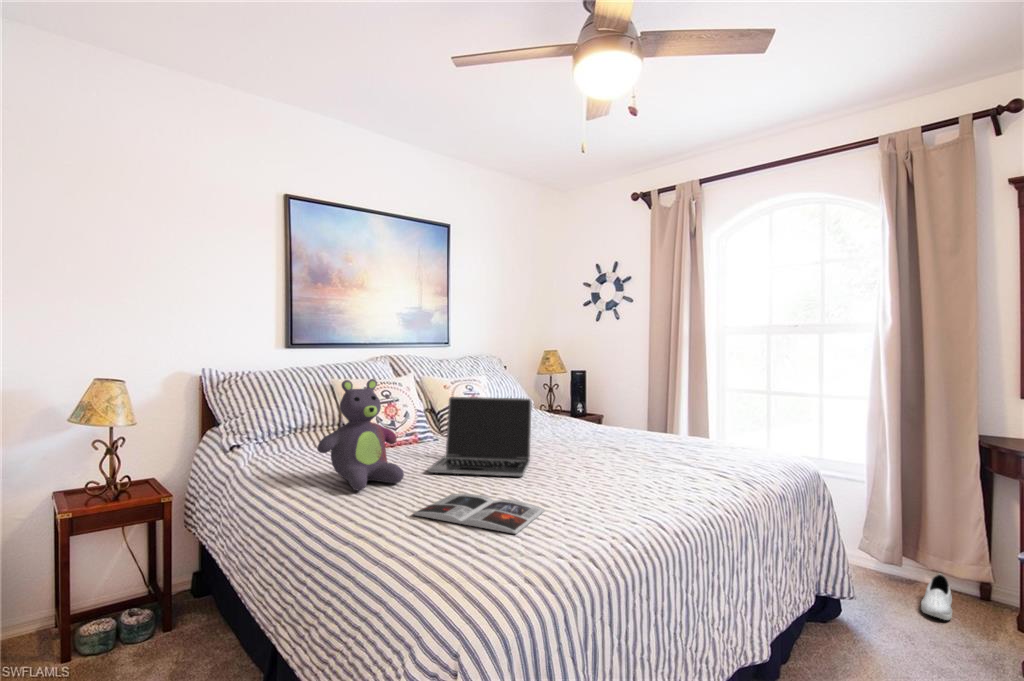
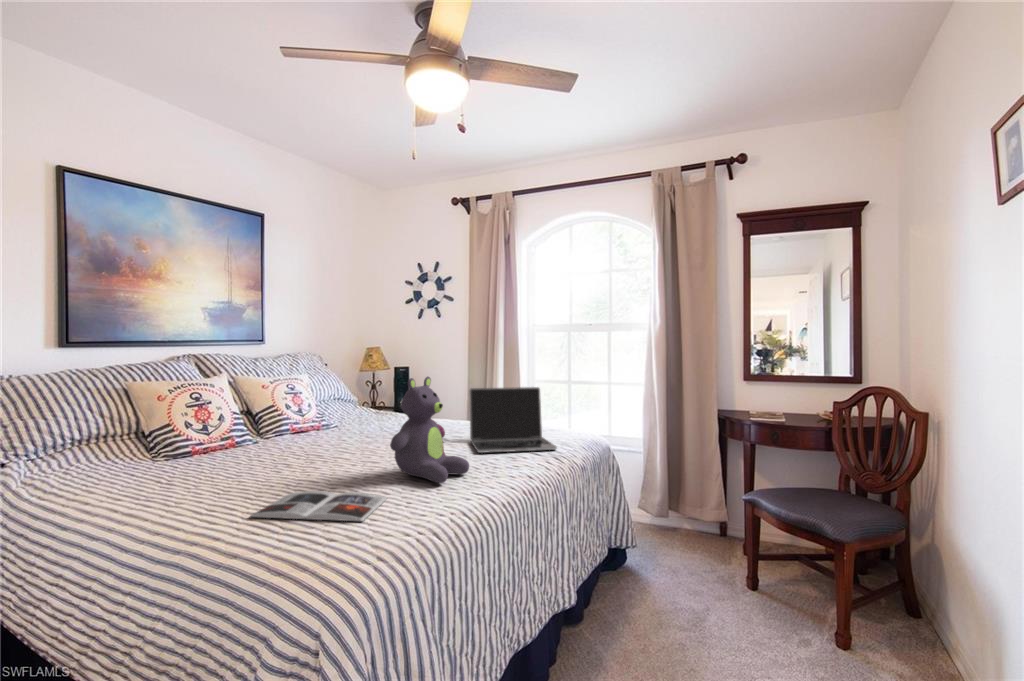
stuffed bear: present [317,379,404,491] -> present [390,377,469,483]
laptop: present [428,397,531,476] -> present [469,387,557,453]
shoe: present [921,574,952,620] -> none [679,518,698,552]

